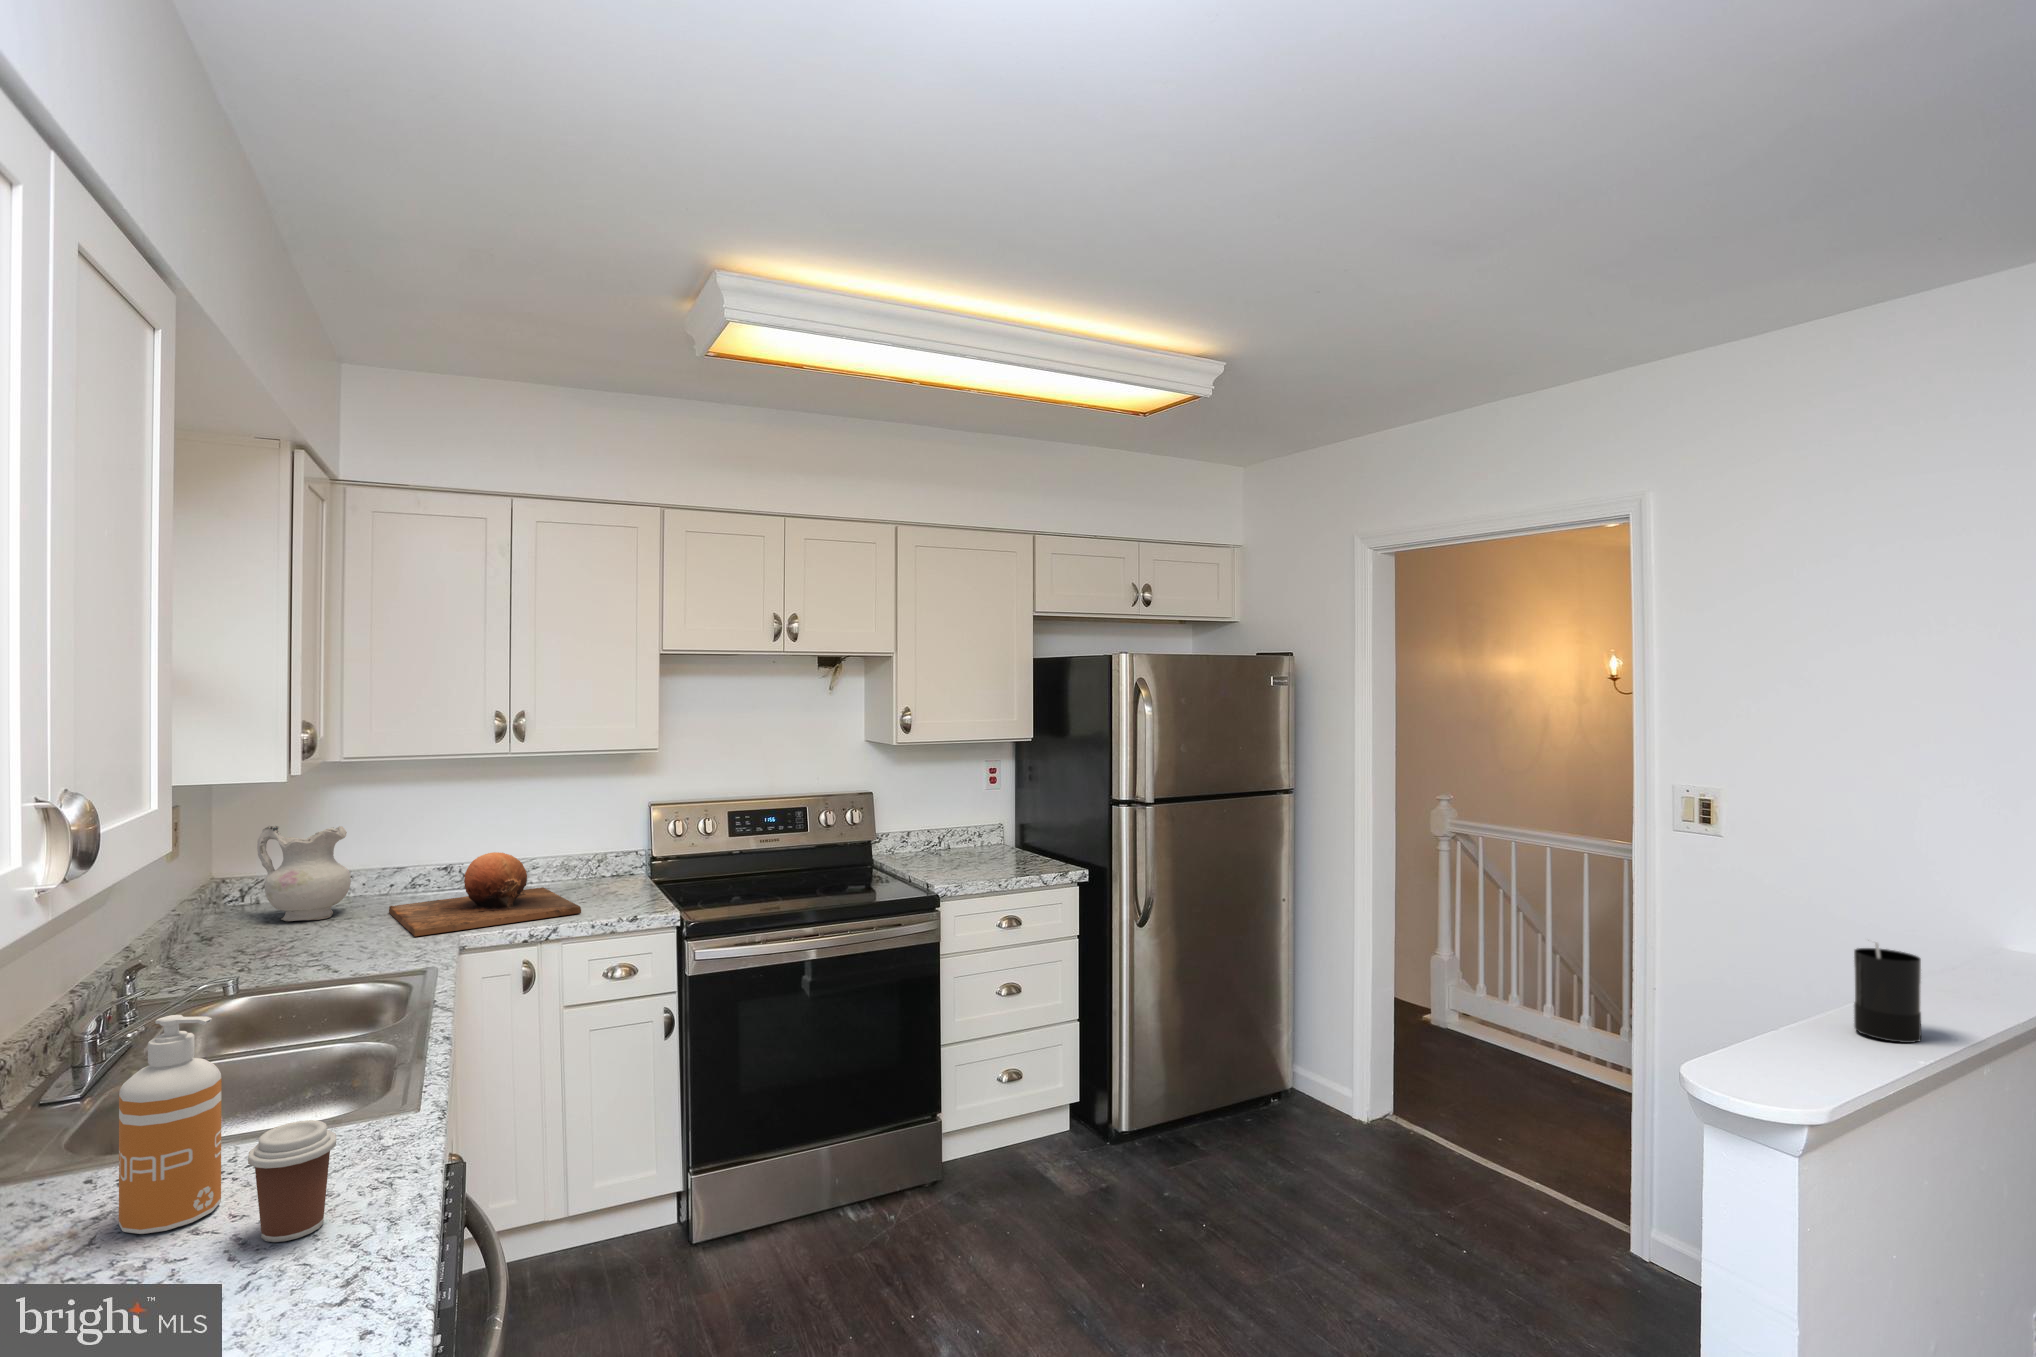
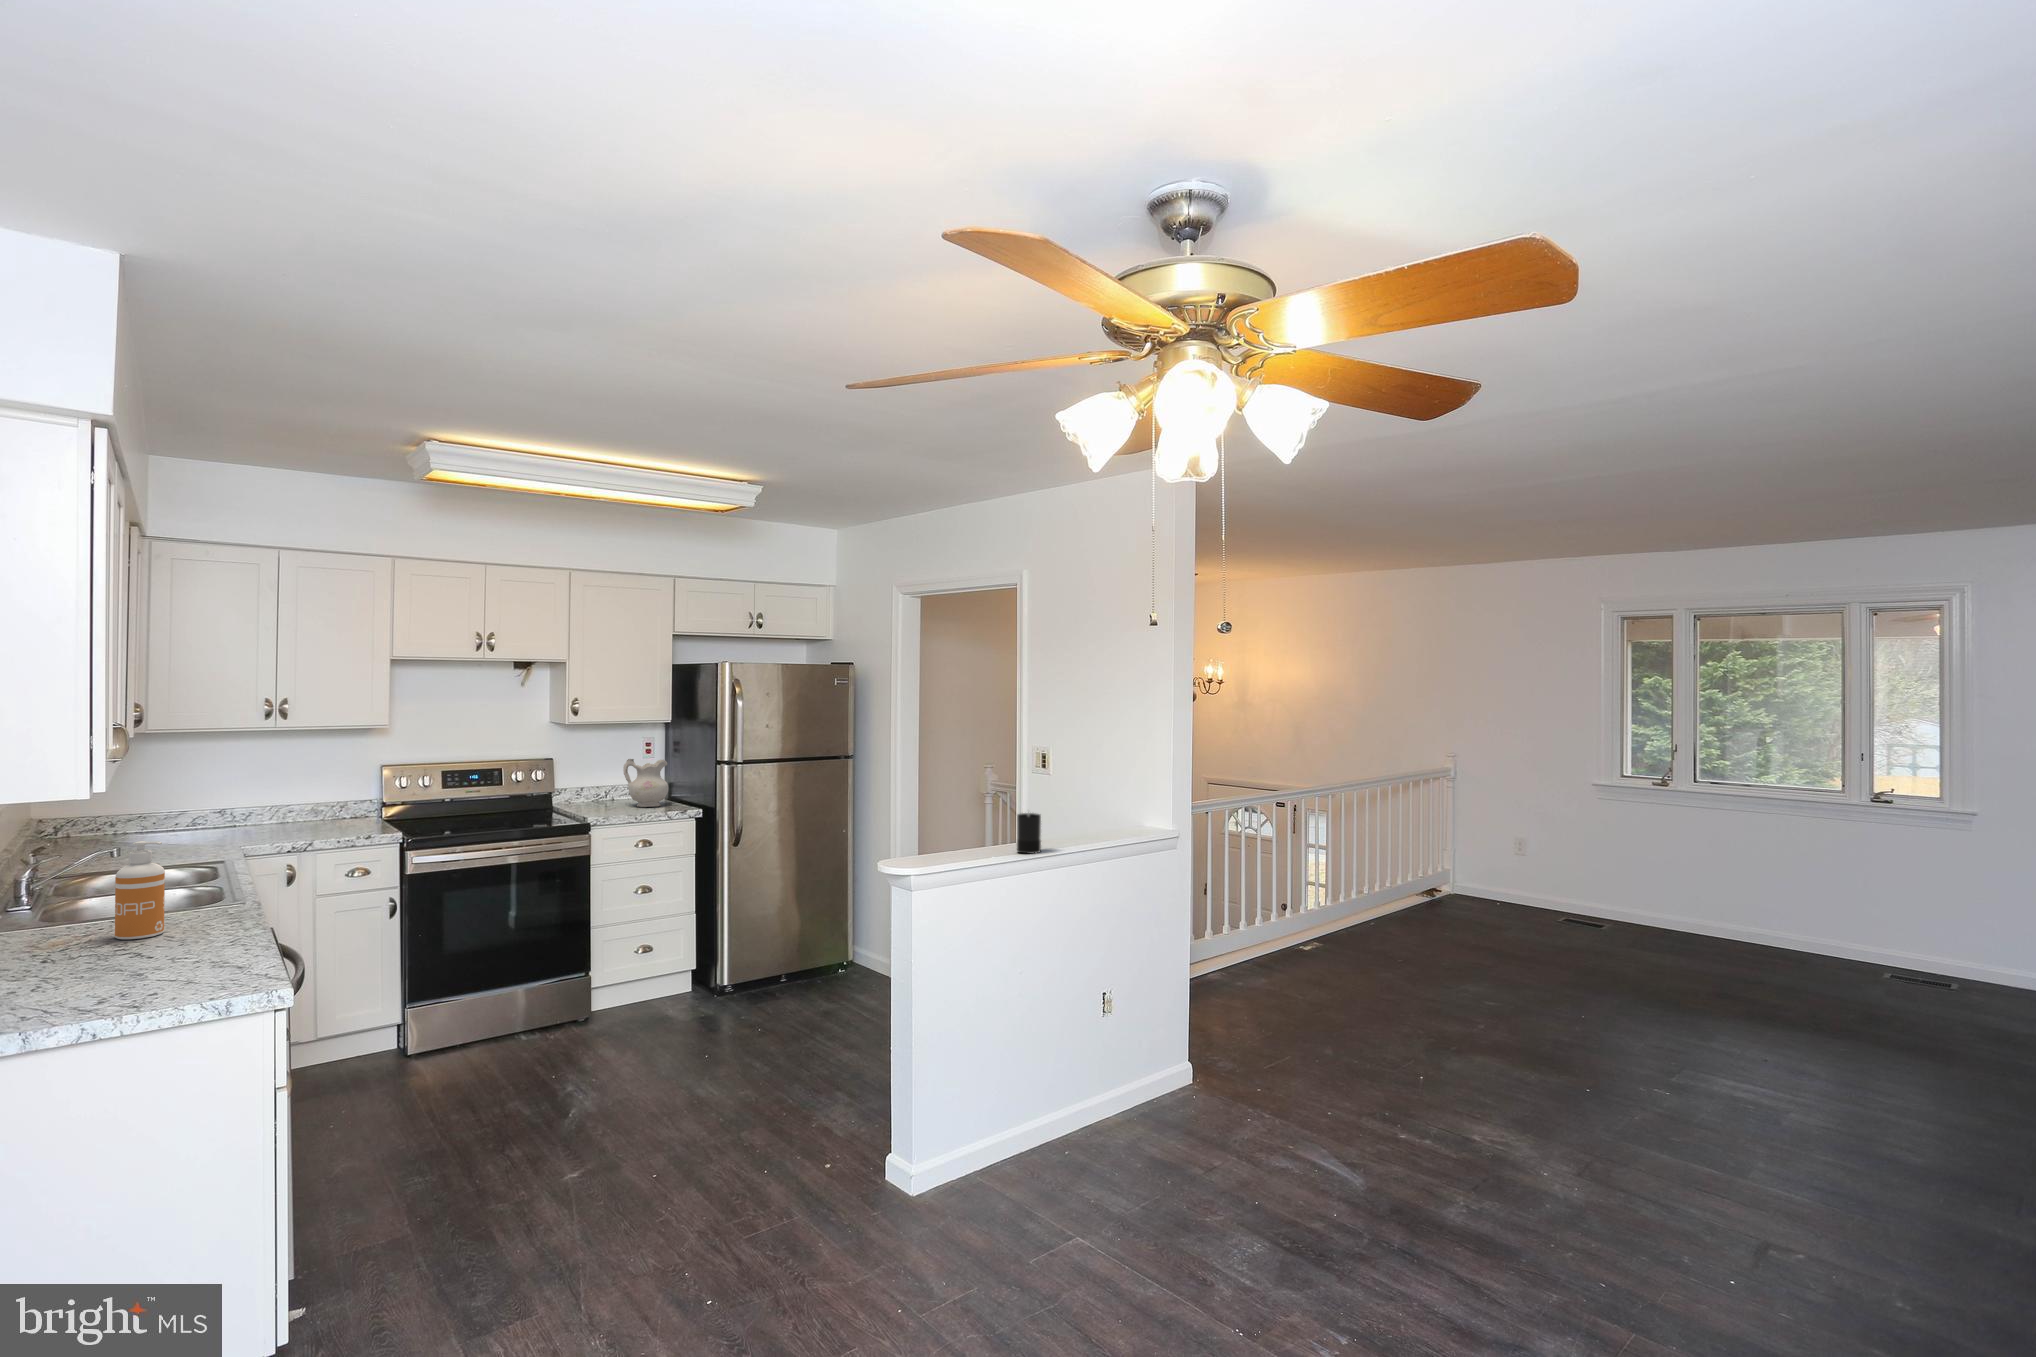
ceramic pitcher: present [257,826,351,921] -> present [623,759,668,807]
chopping board: present [389,852,581,936] -> none [180,796,329,847]
coffee cup: present [248,1120,336,1242] -> none [188,889,231,939]

